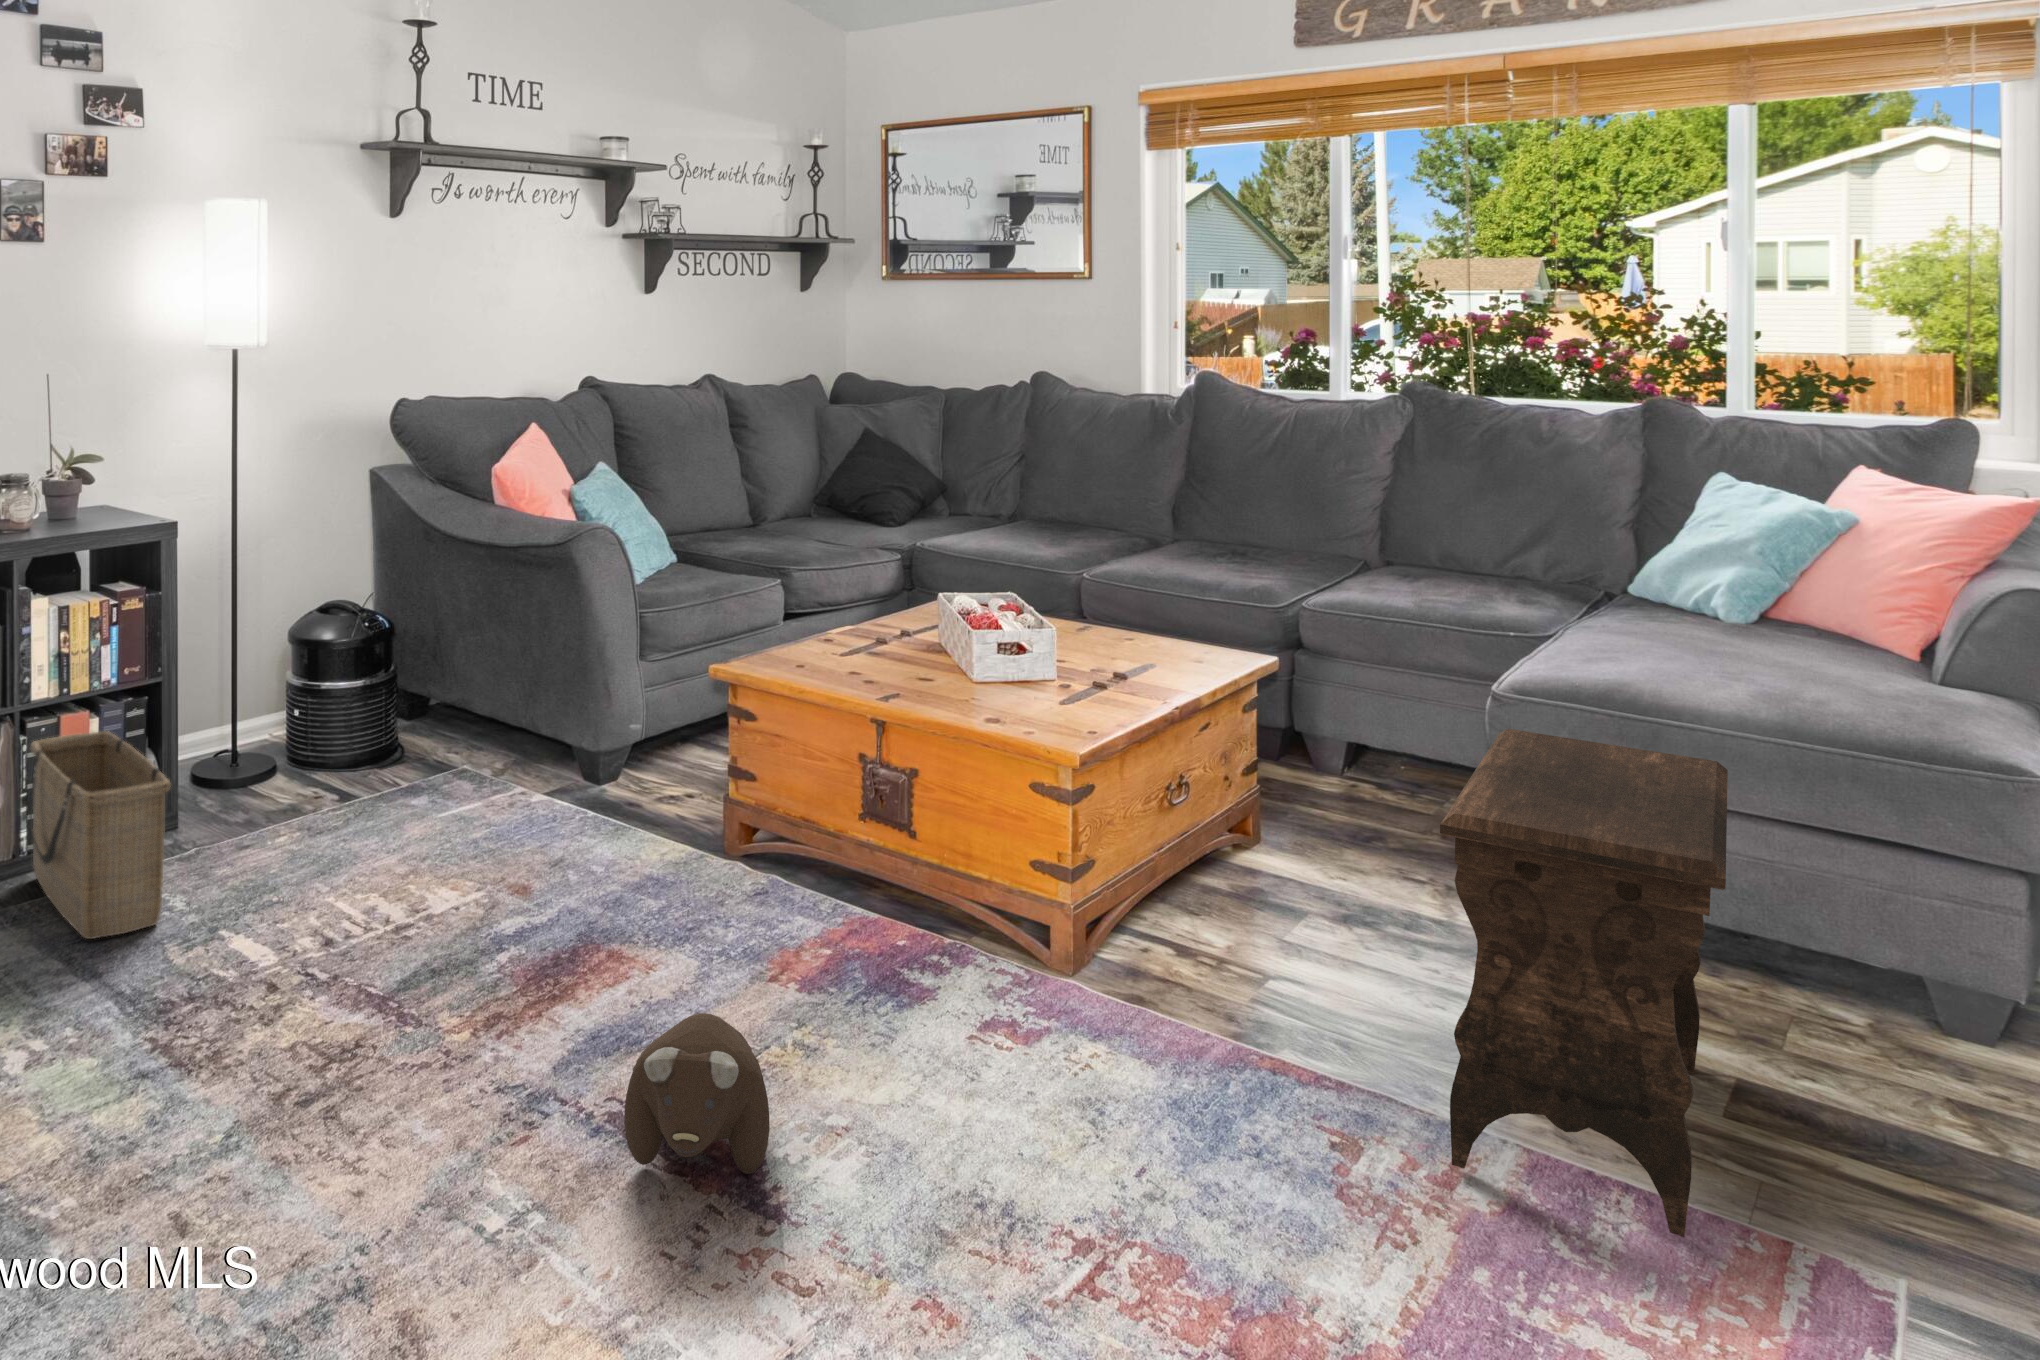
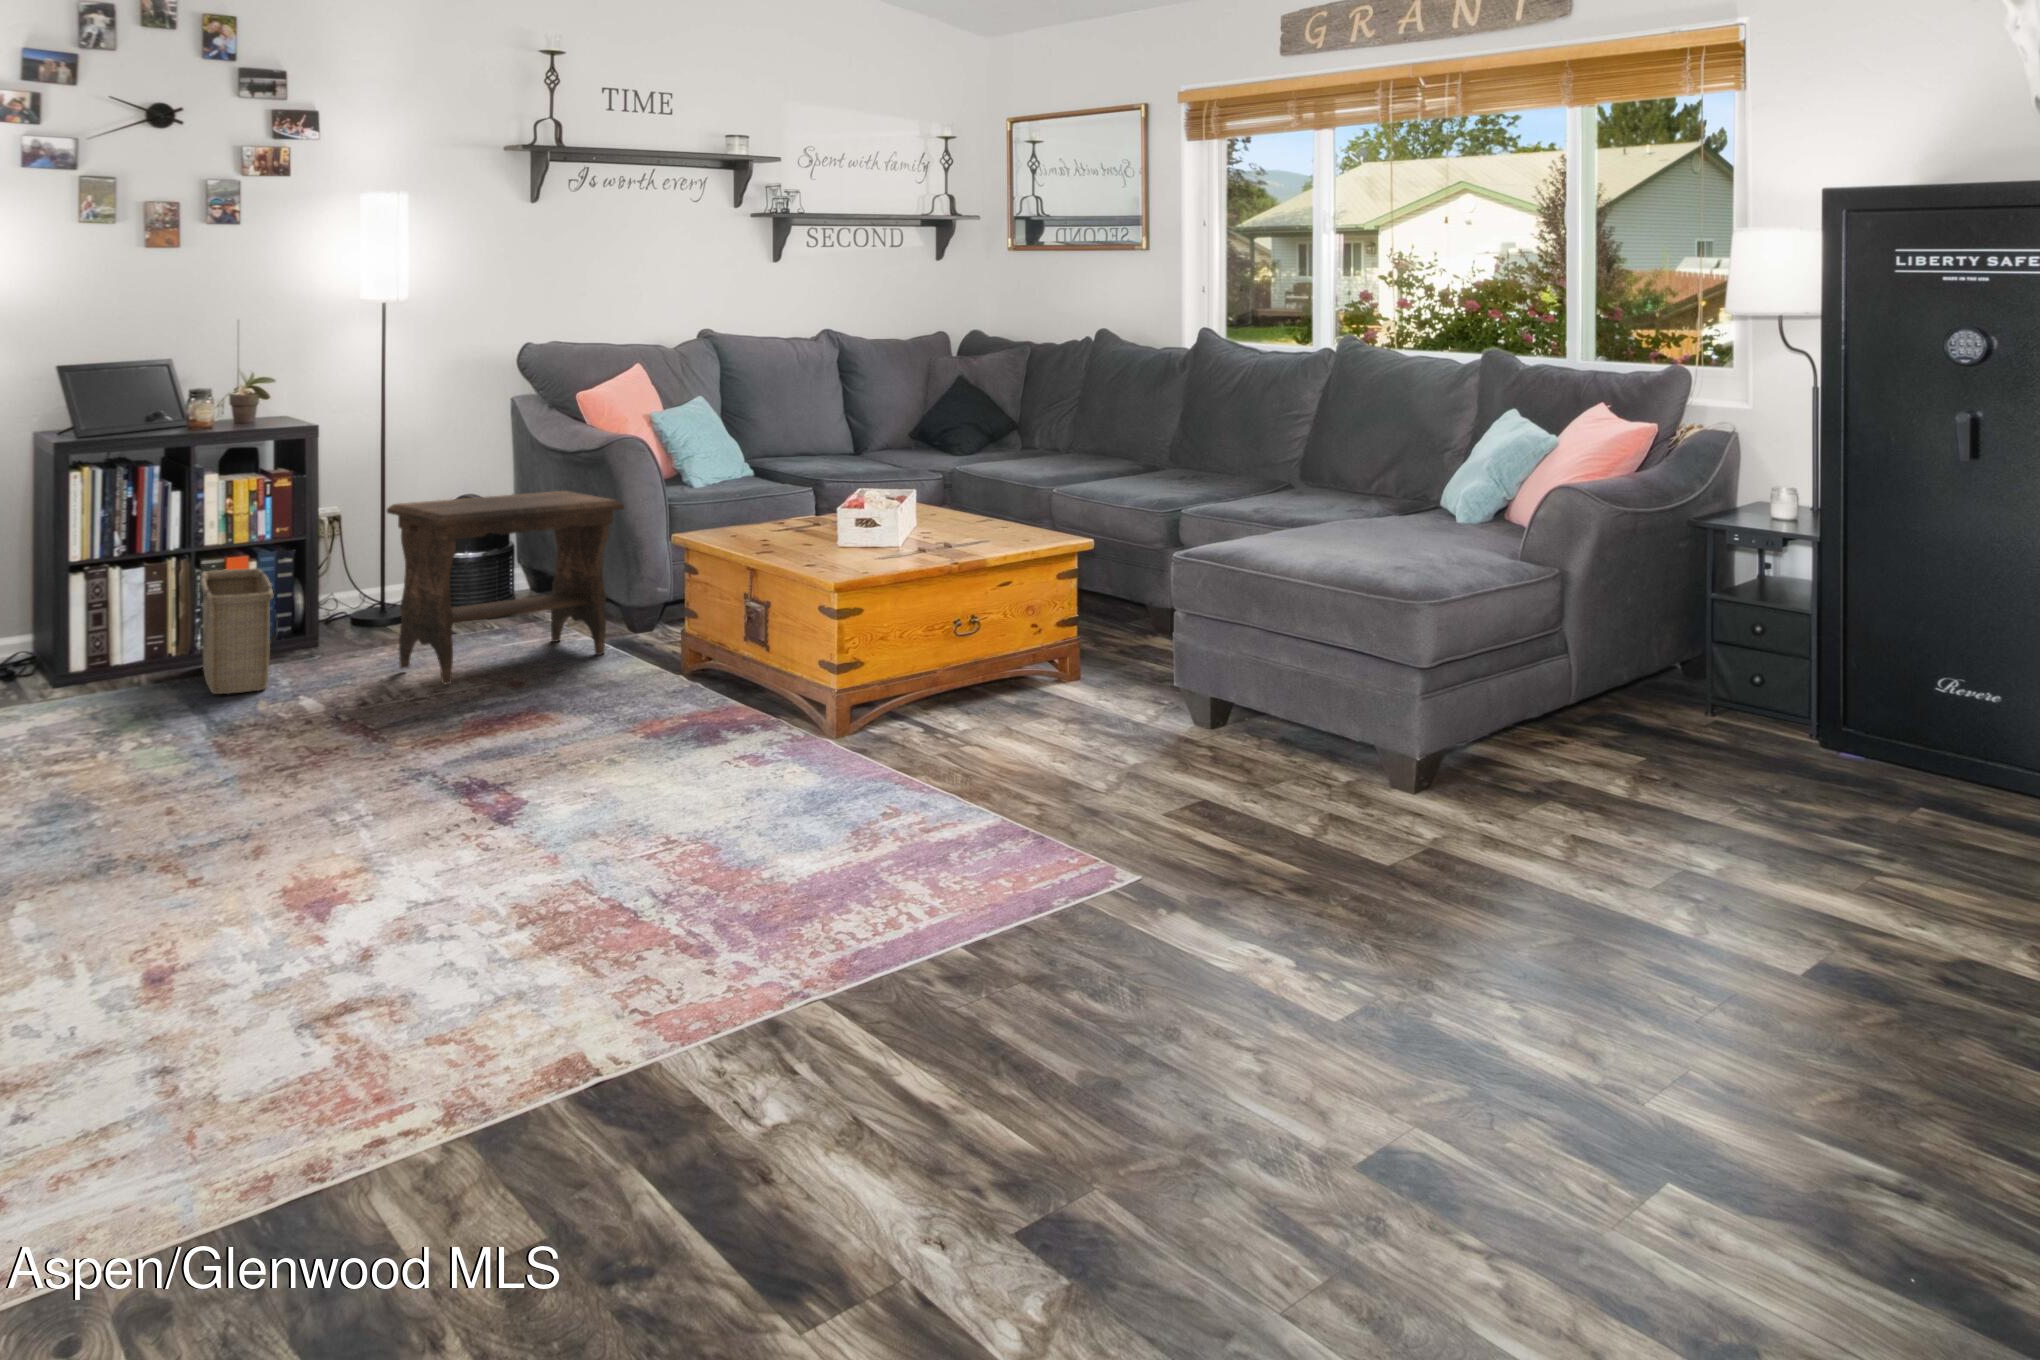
footstool: present [1440,729,1728,1237] -> present [387,491,624,684]
plush toy: present [624,1013,770,1174] -> none [439,712,548,805]

